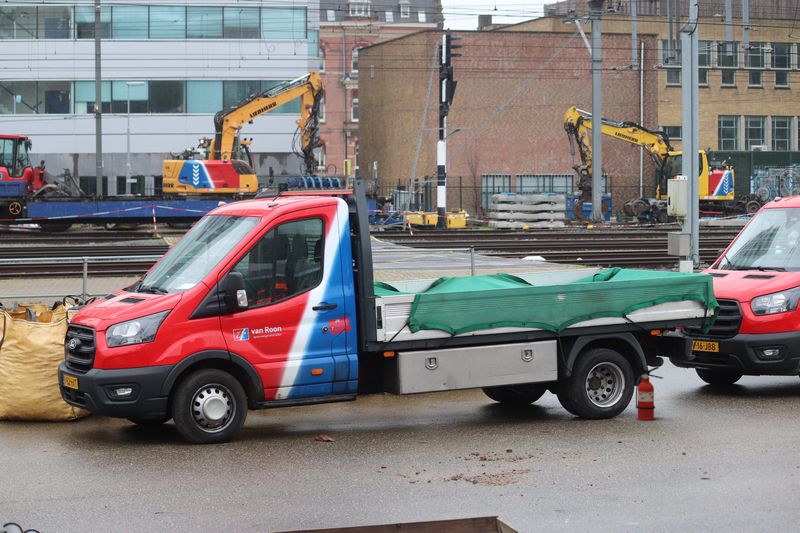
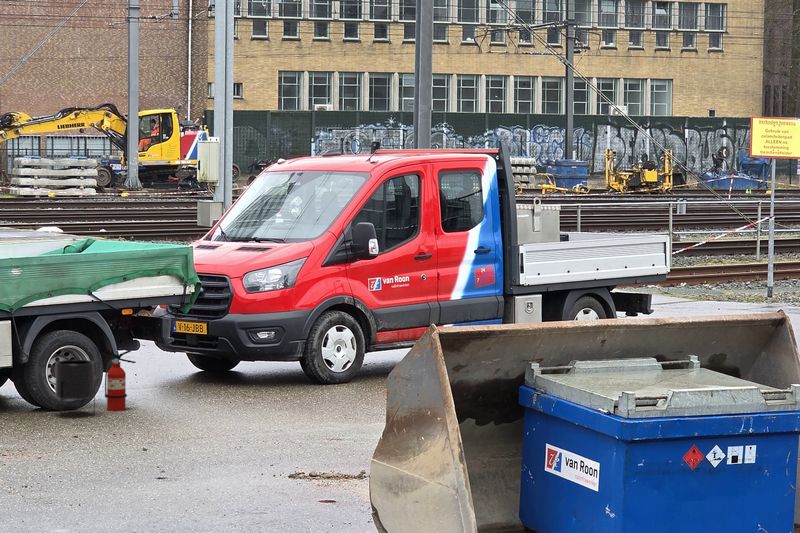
planter: none [595,375,629,425] -> present [55,360,95,417]

